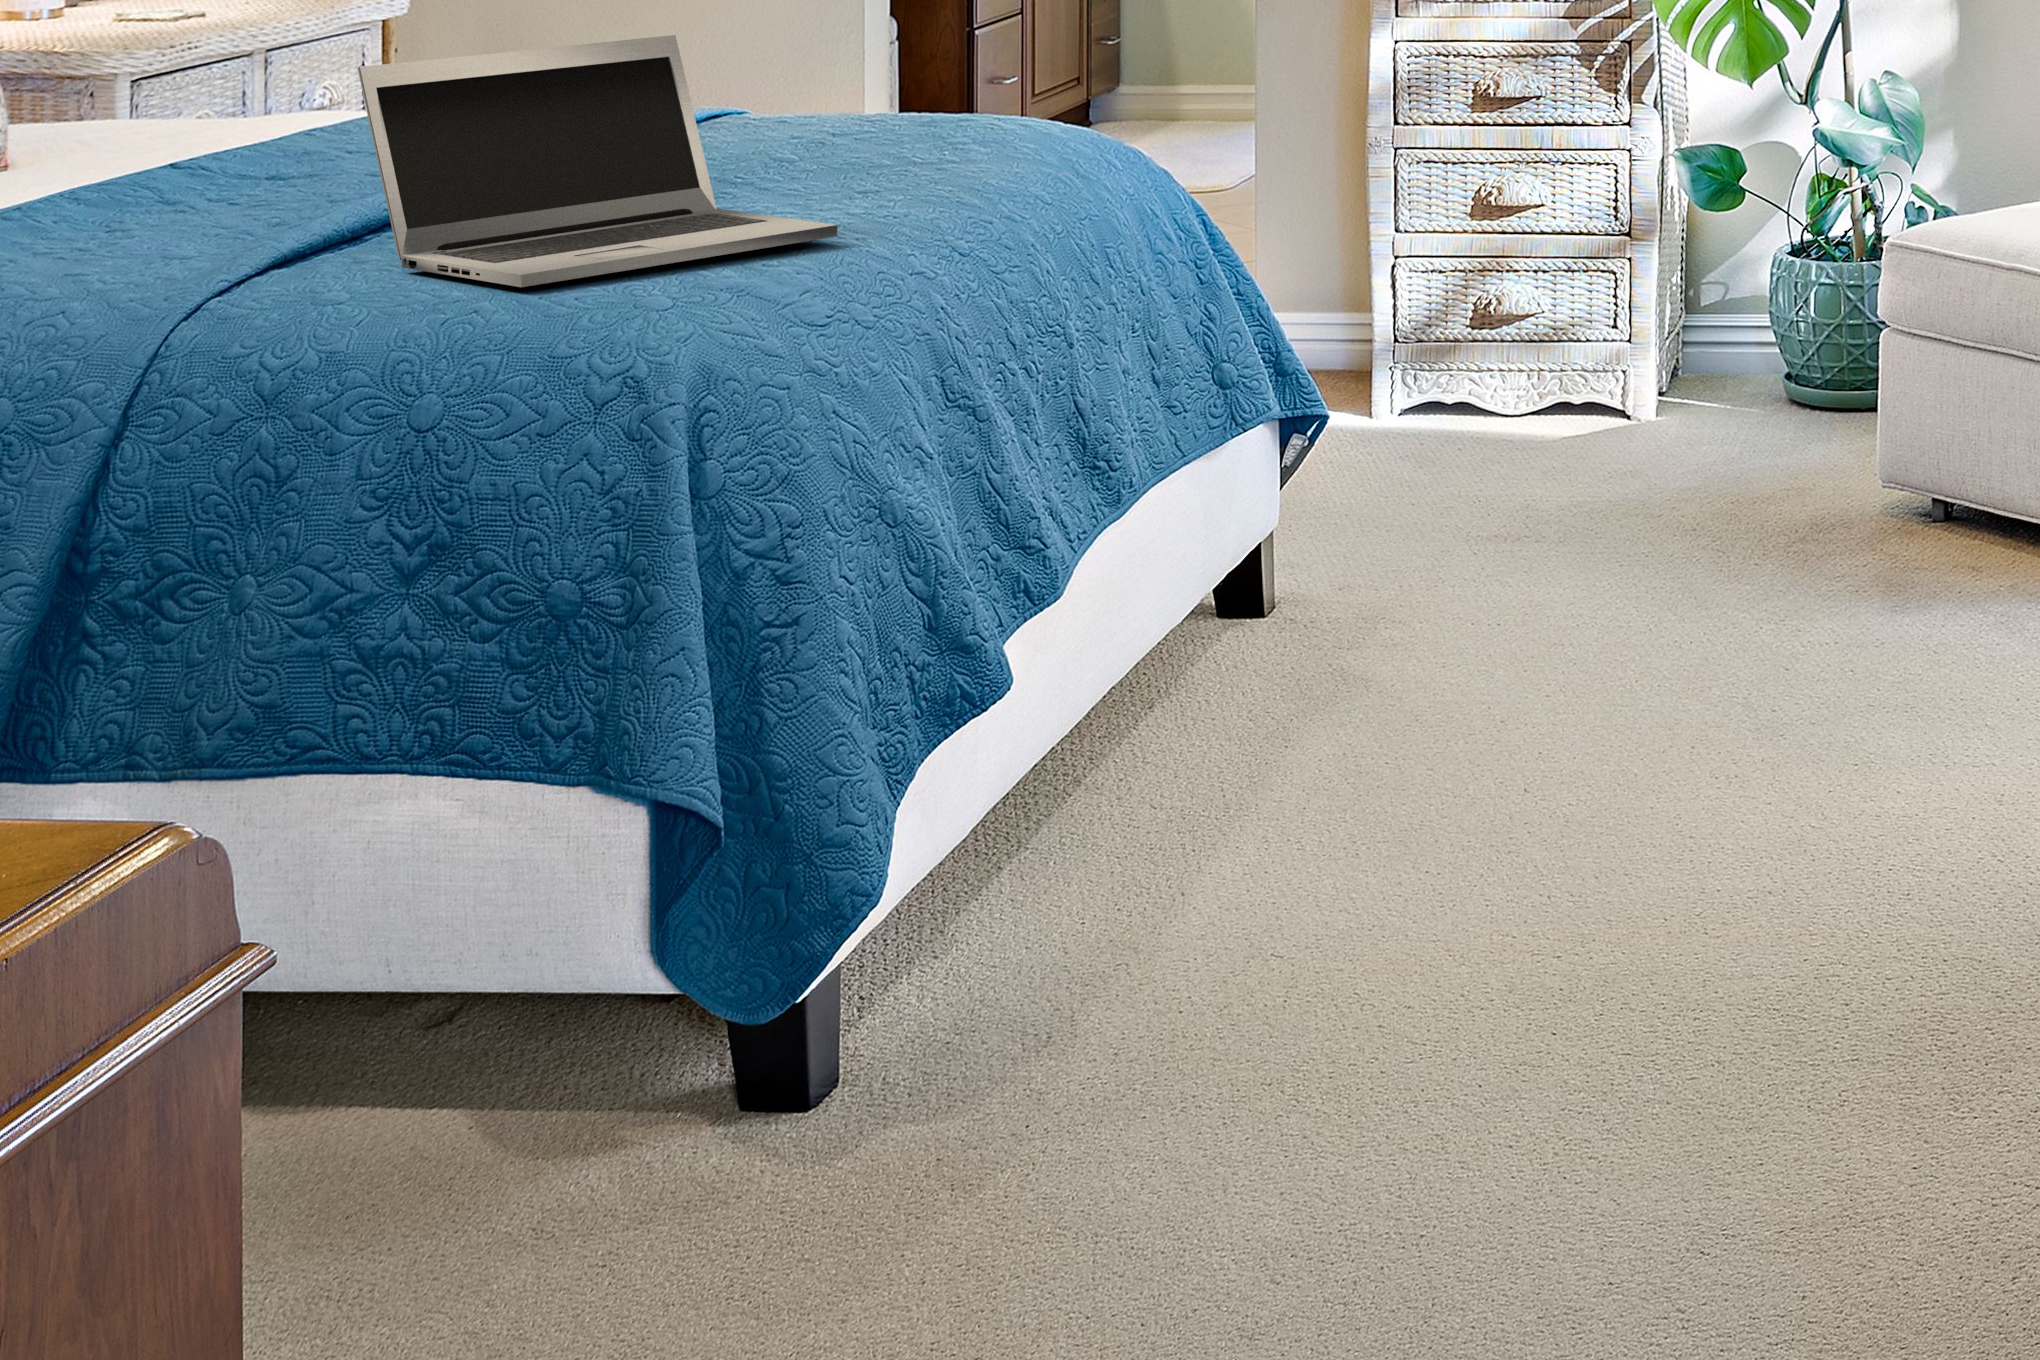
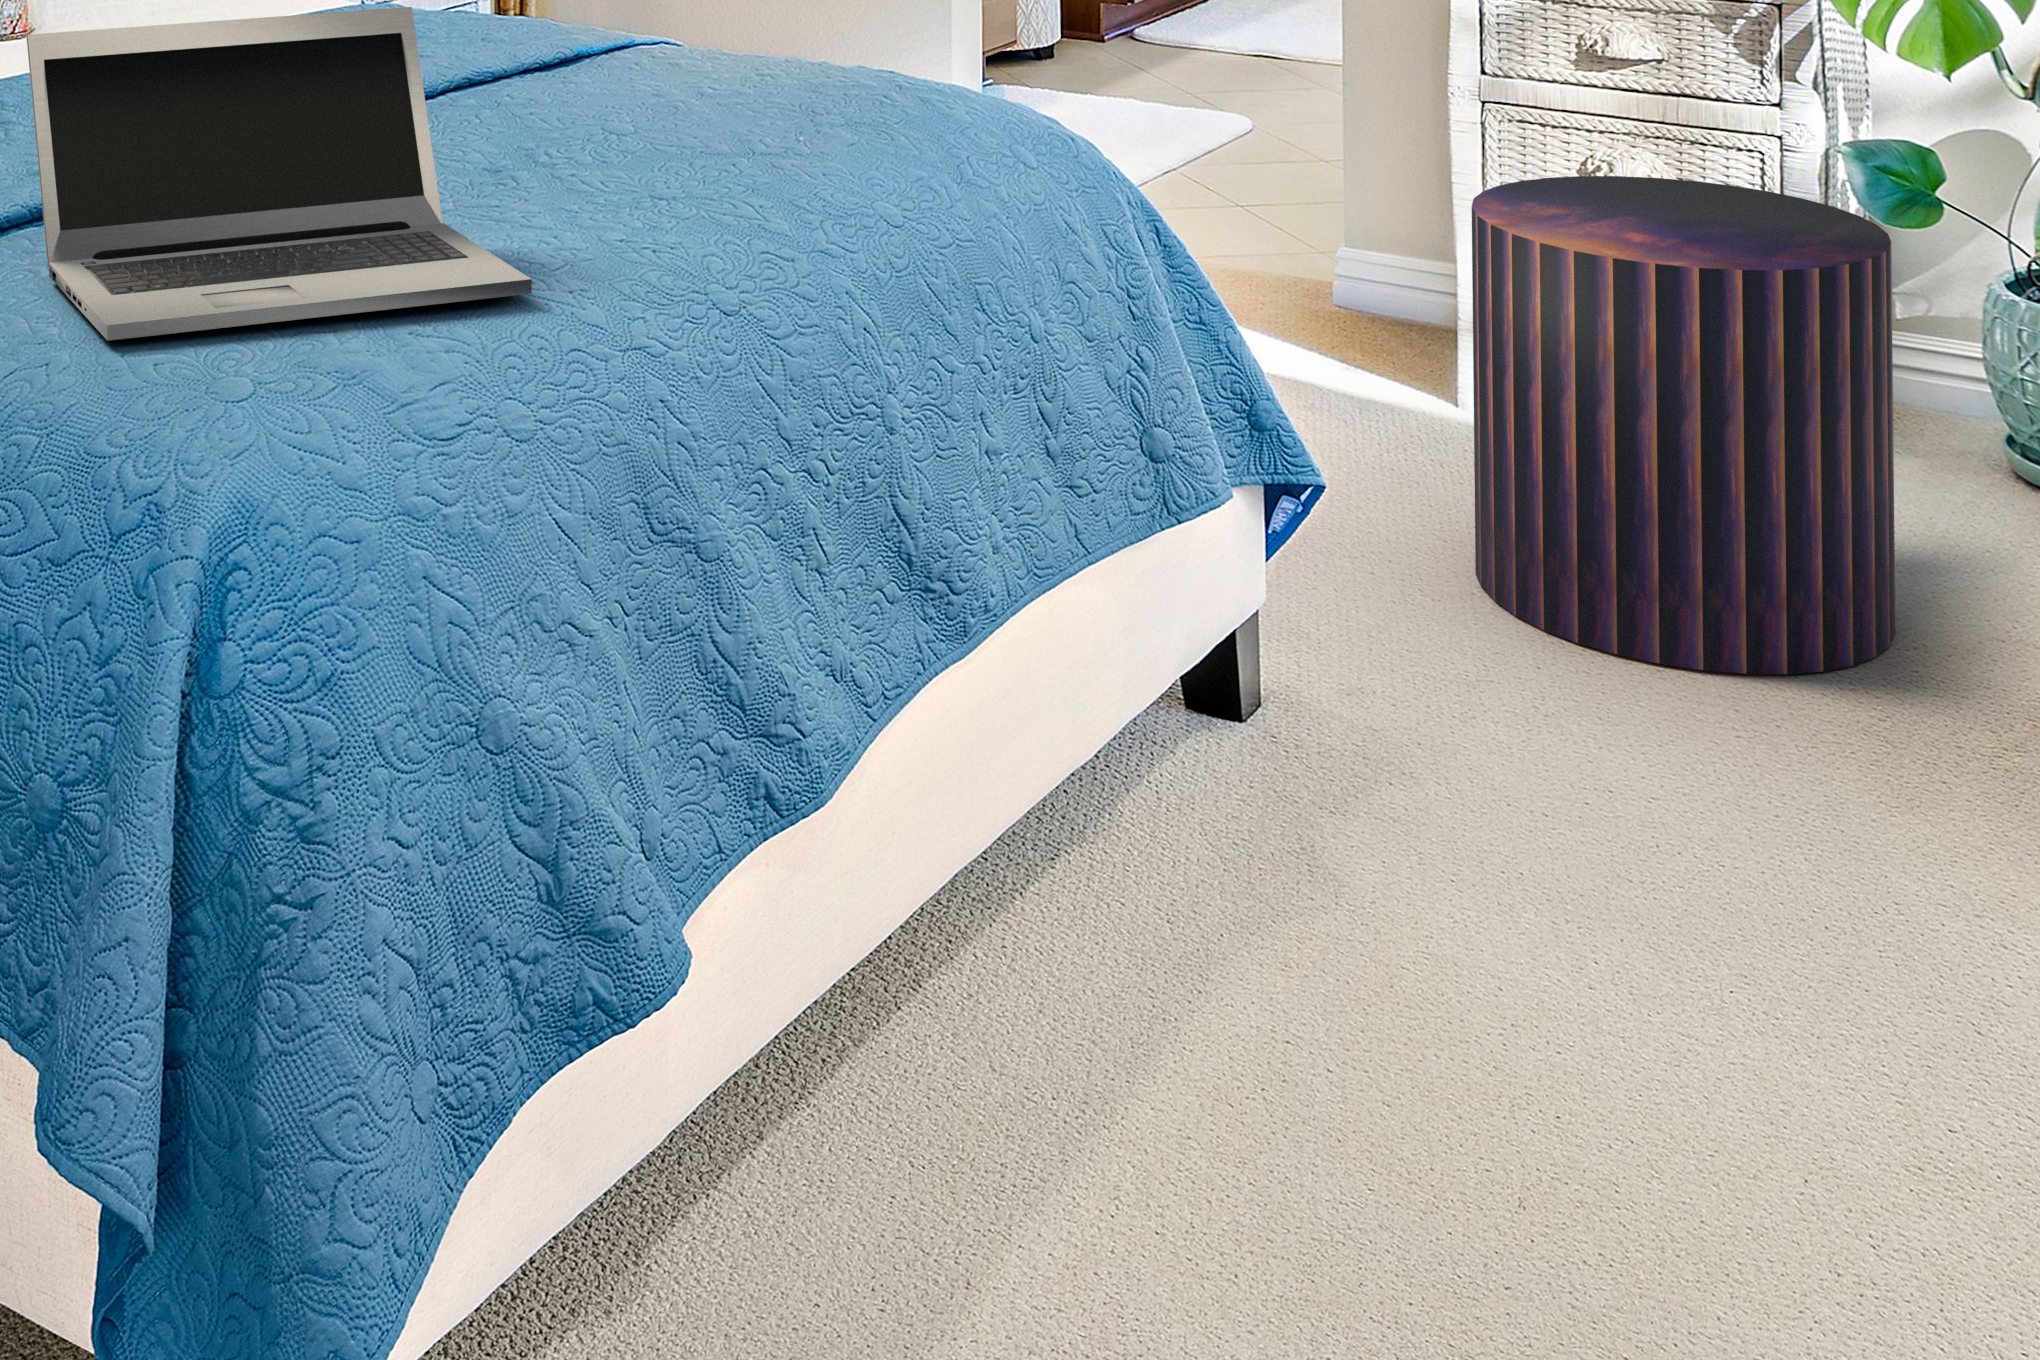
pouf: none [1416,177,1720,538] -> present [1472,176,1896,674]

